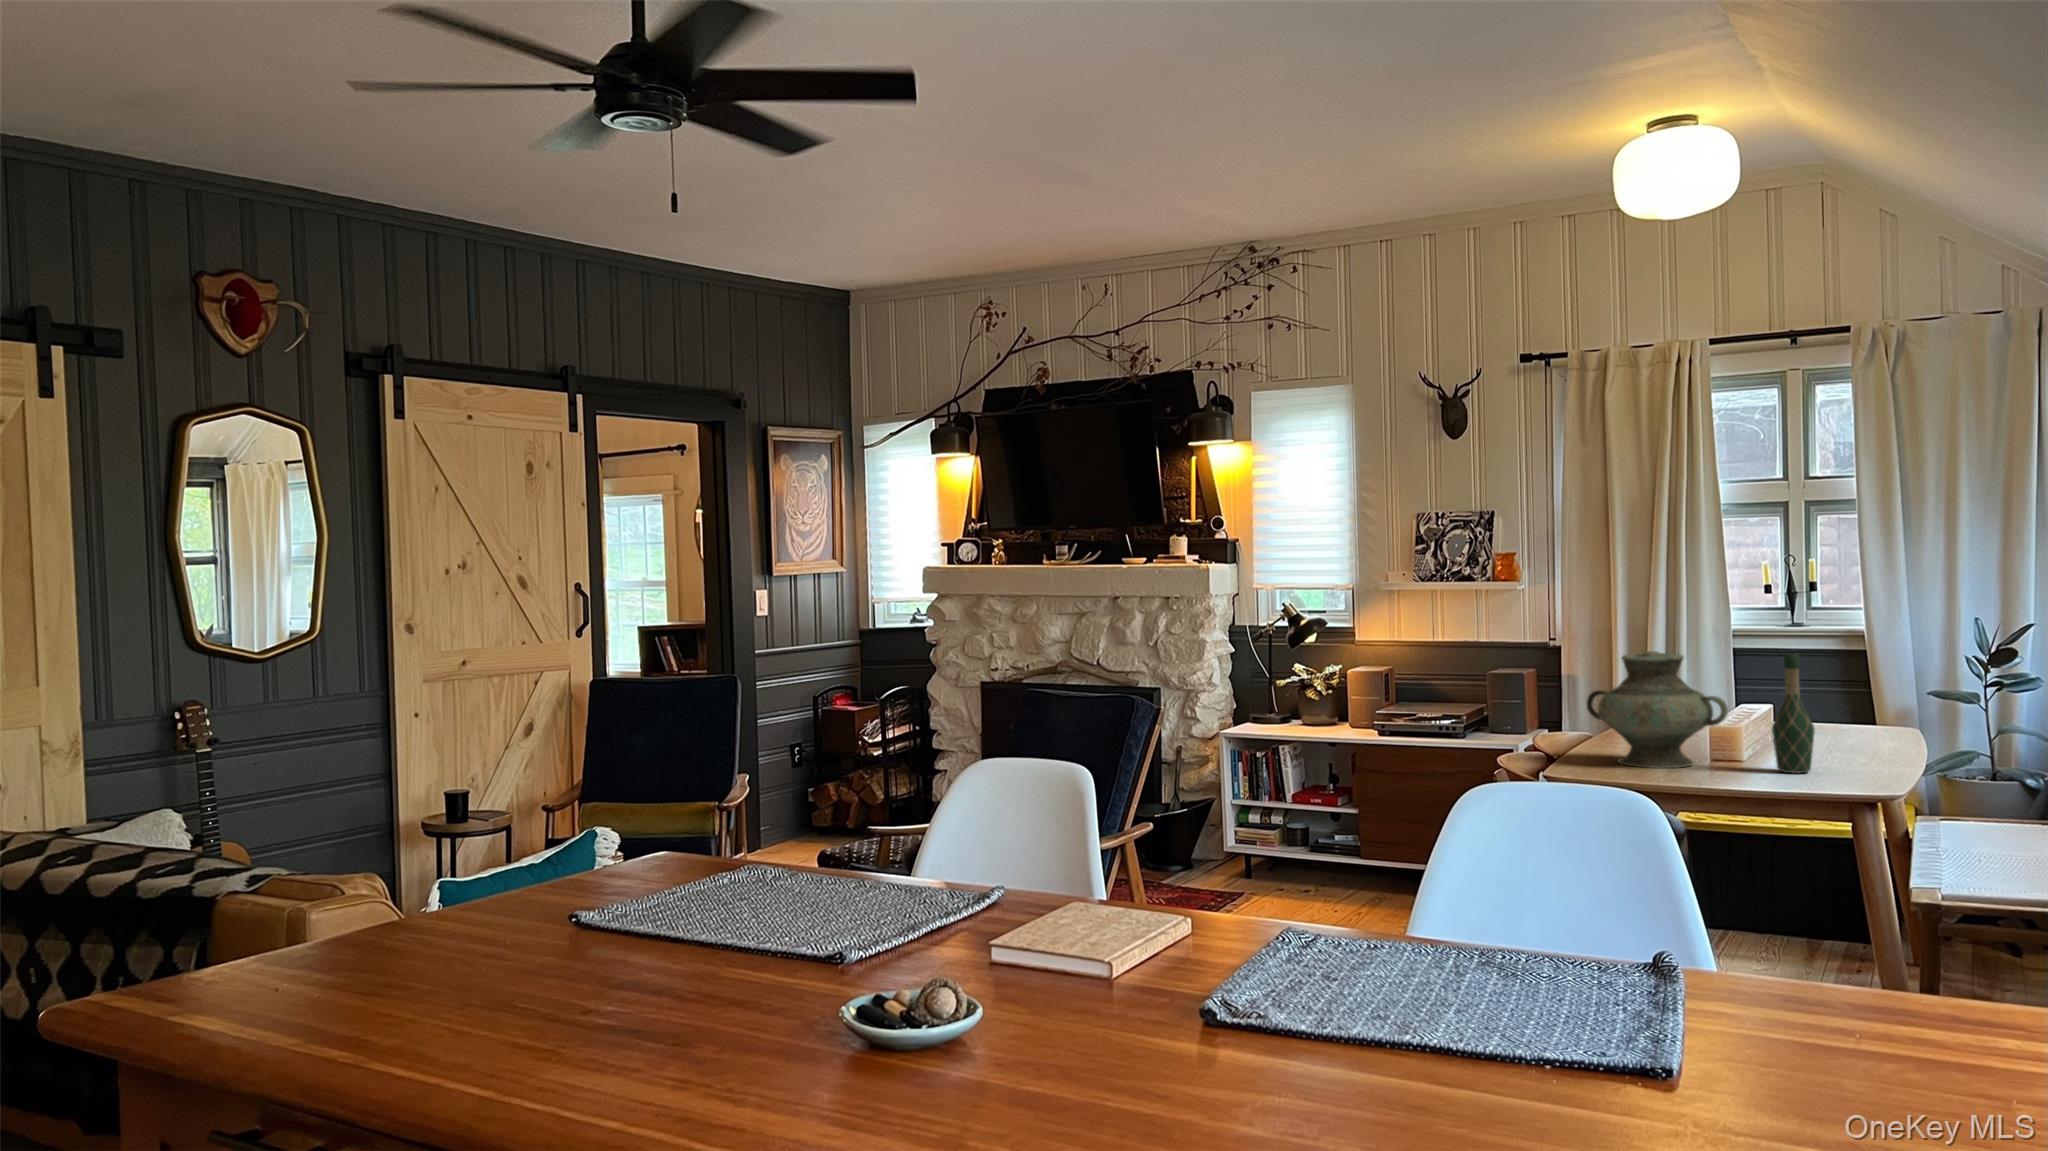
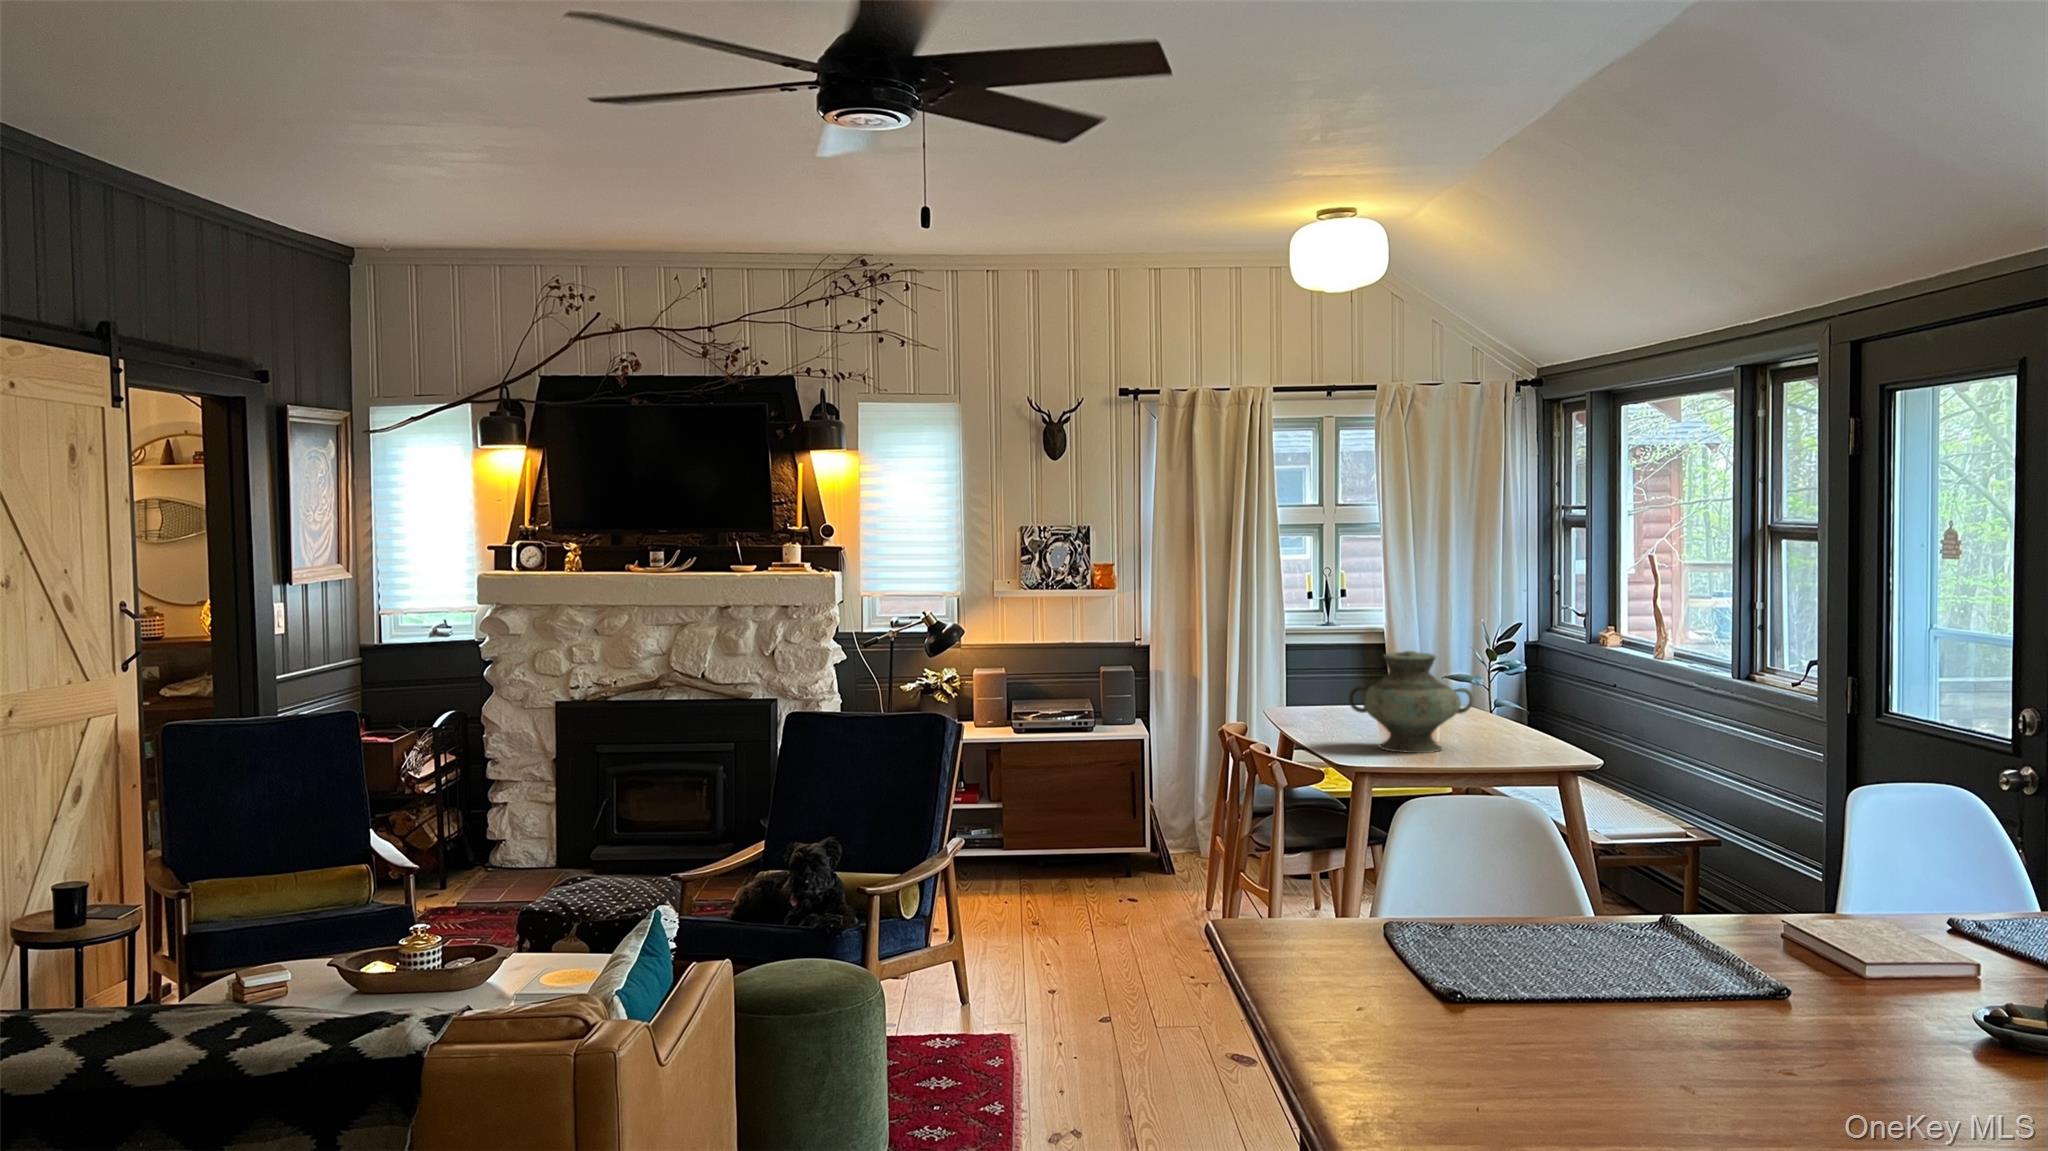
wine bottle: present [1772,653,1815,773] -> none [1506,650,1540,750]

